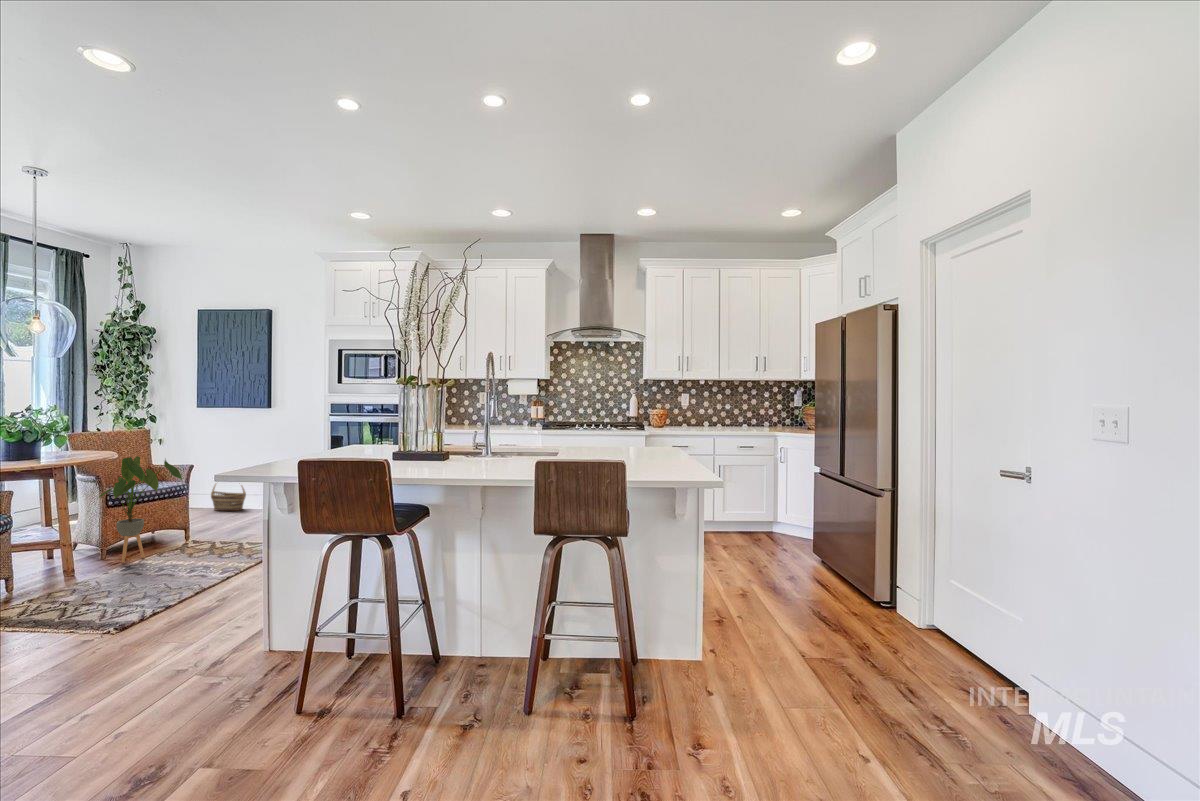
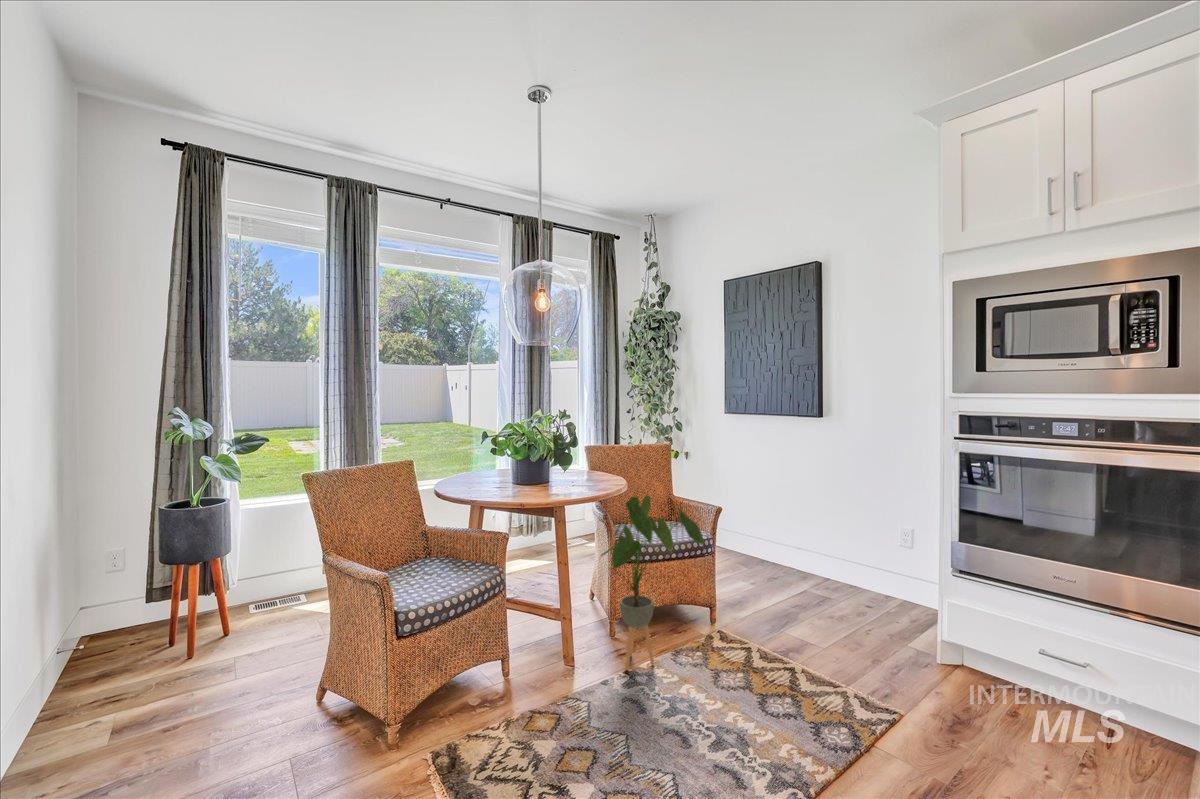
basket: present [211,484,246,511] -> none [740,514,785,568]

